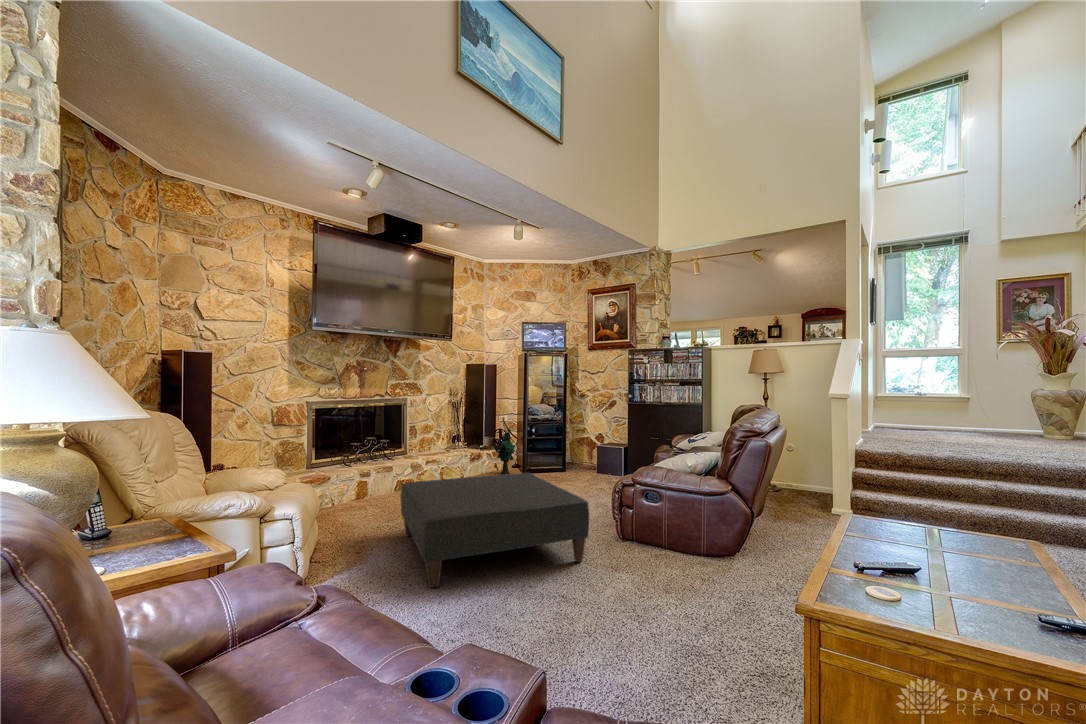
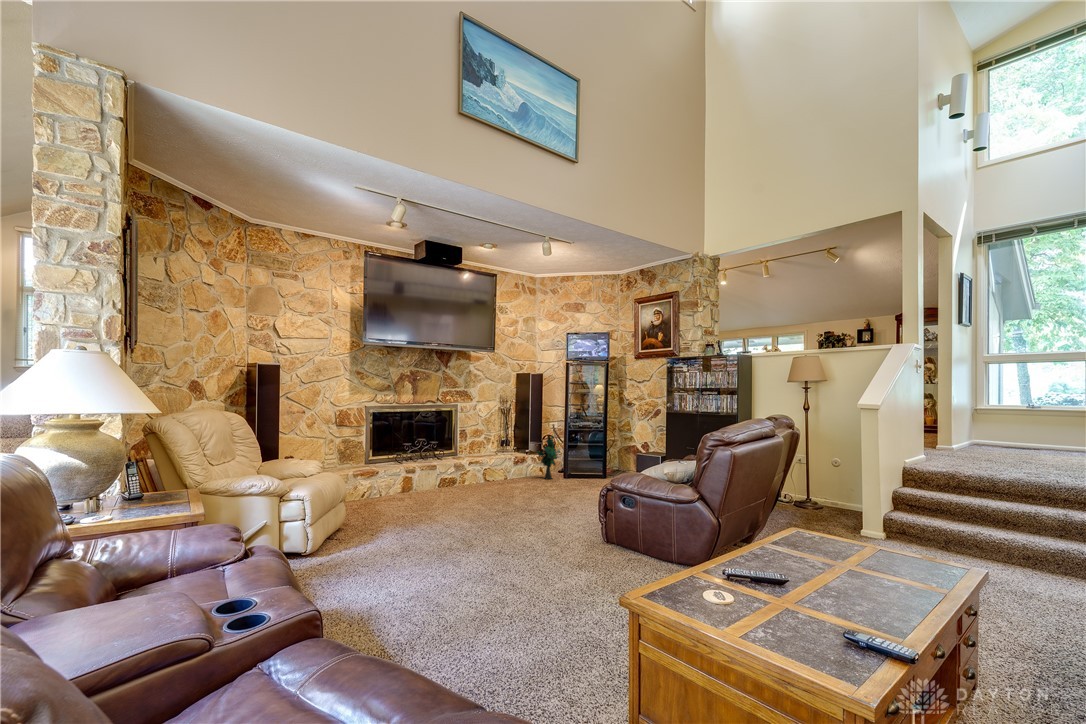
ottoman: present [401,473,589,588] -> none [404,476,565,569]

